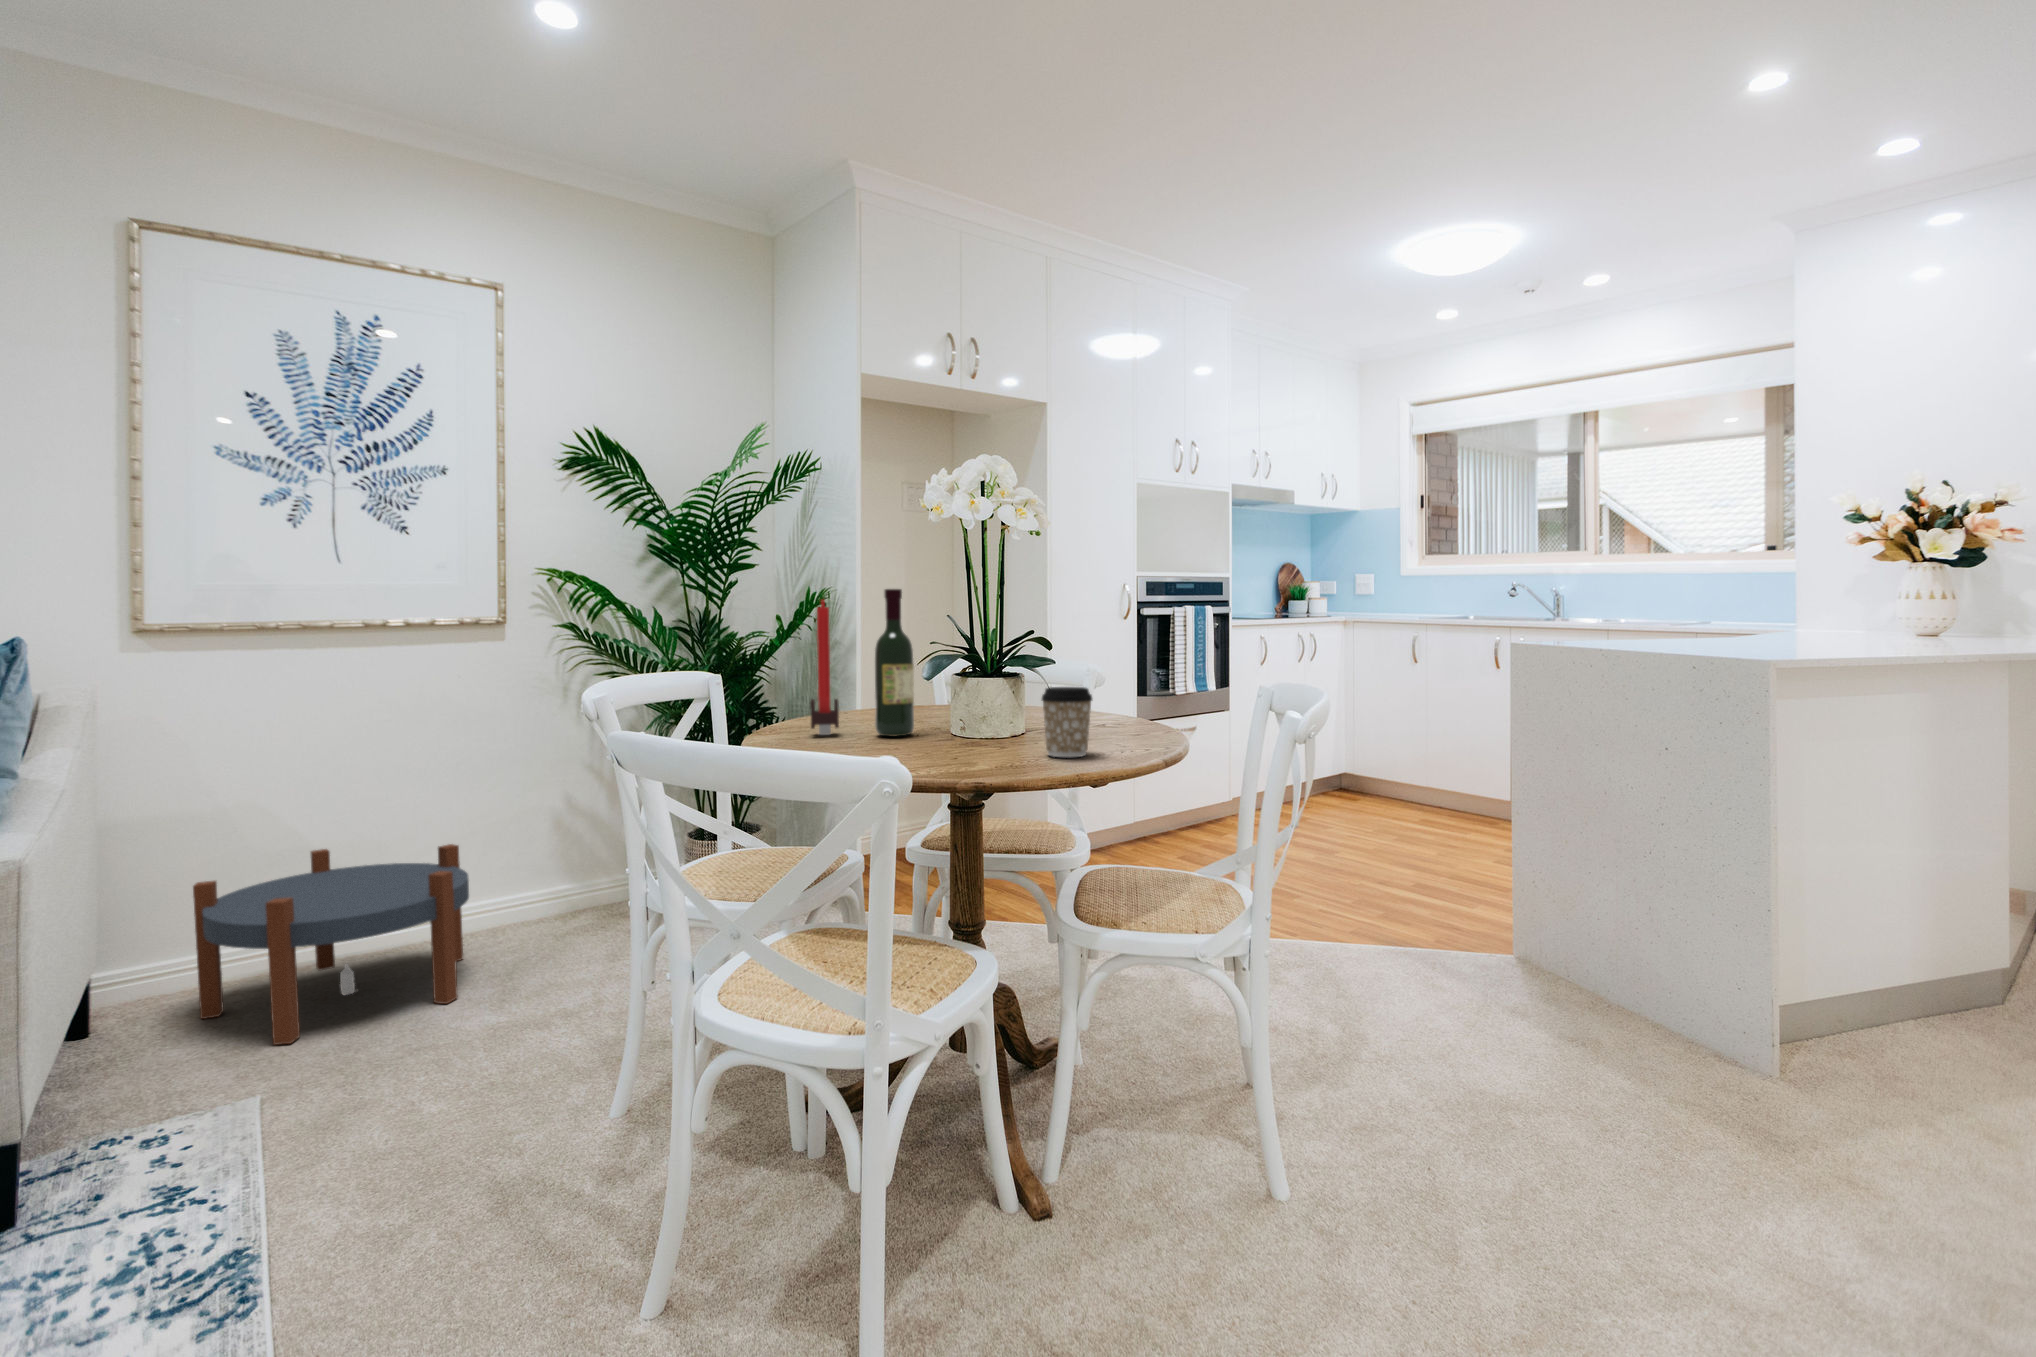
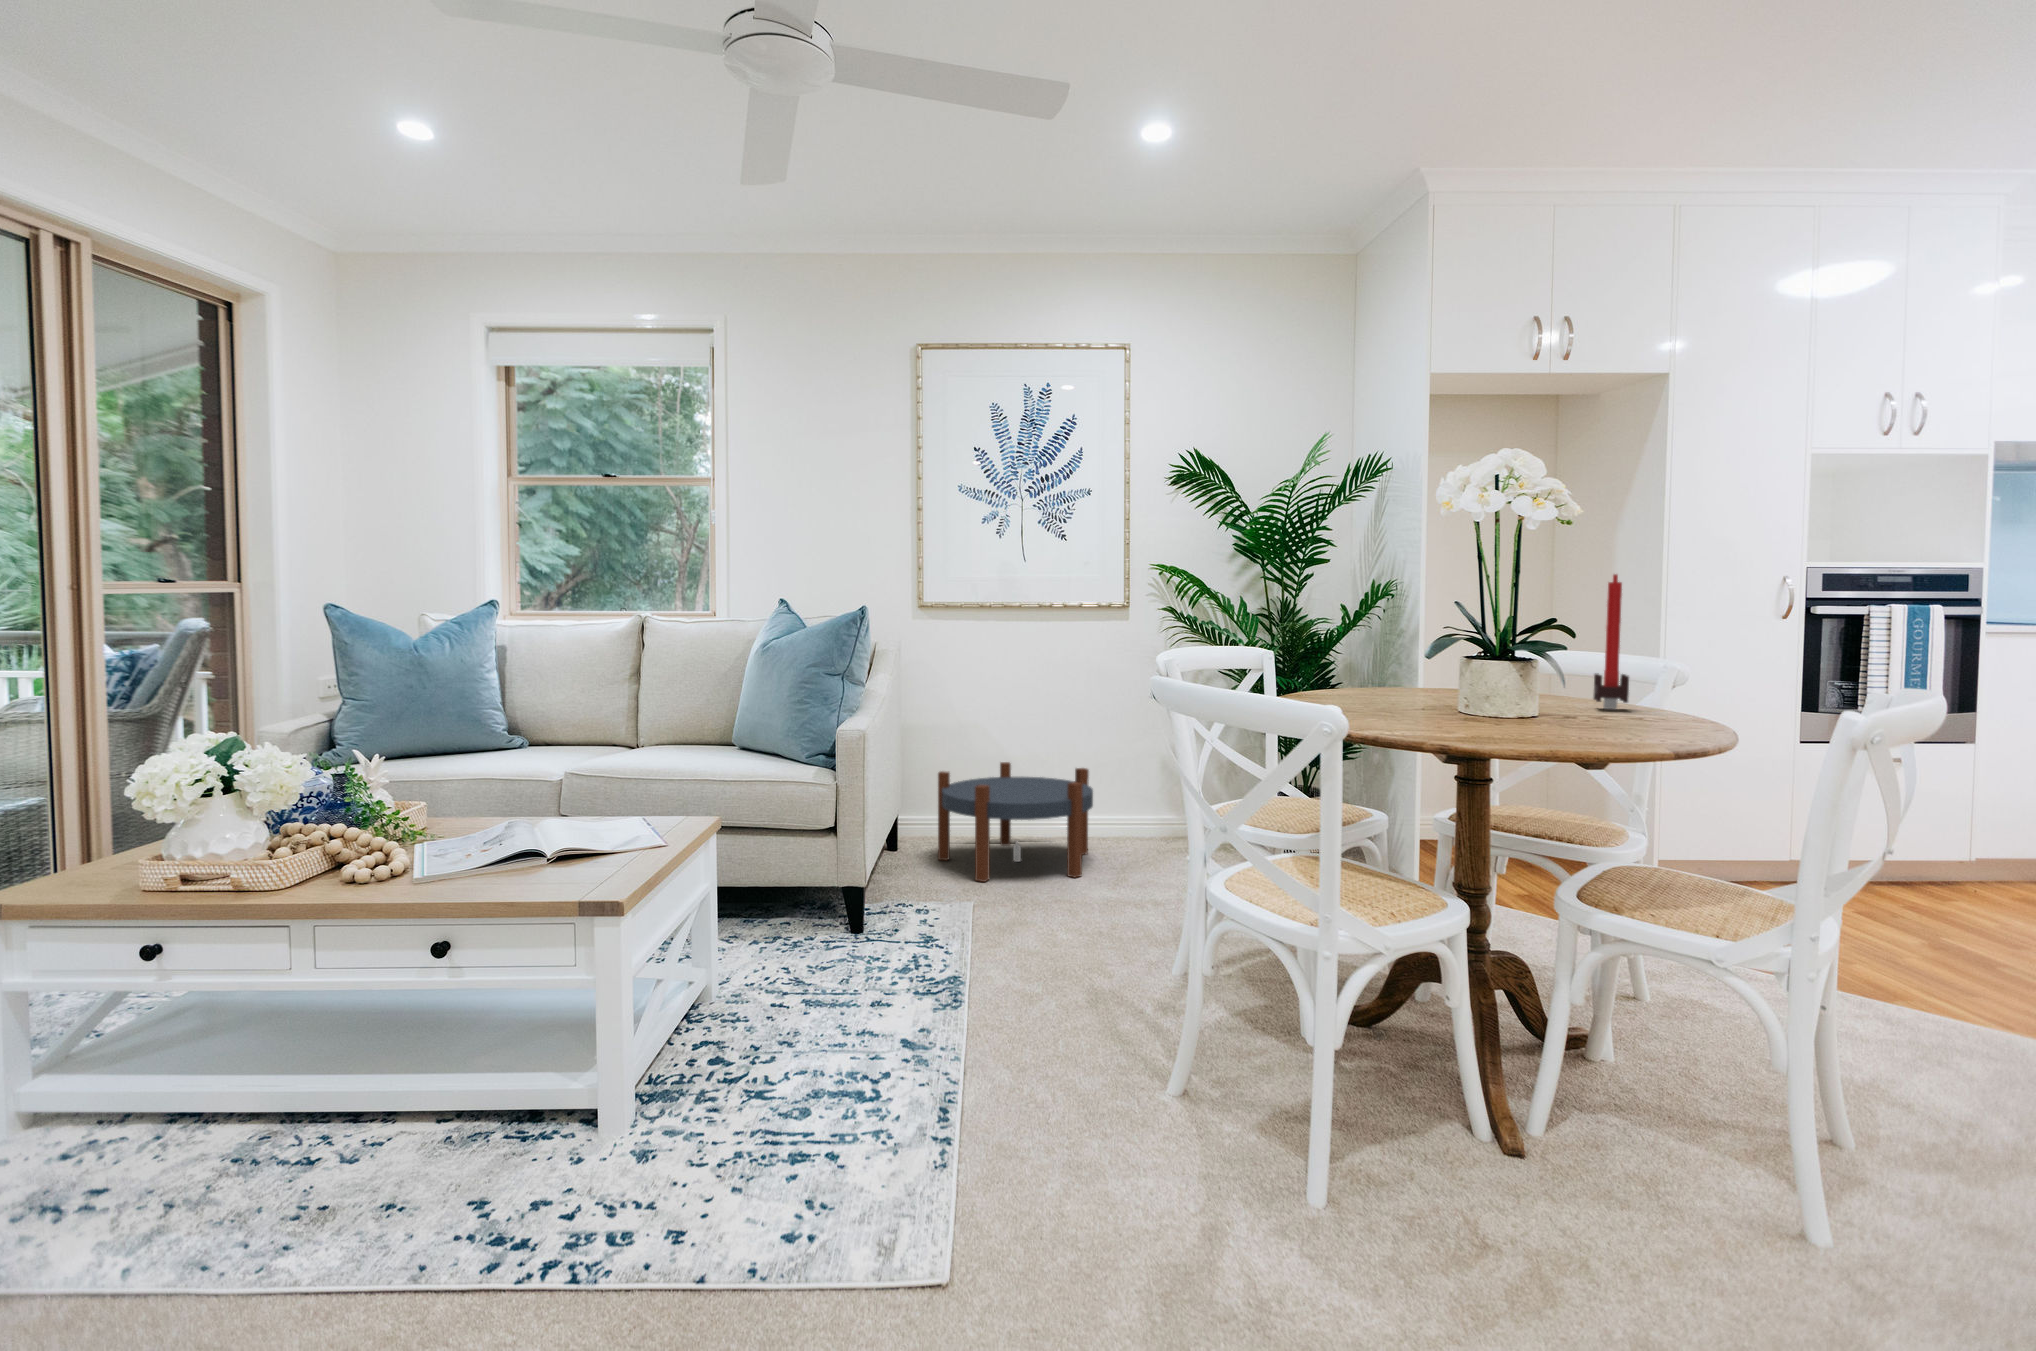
wine bottle: present [875,589,914,737] -> none [1385,571,1420,695]
candle: present [810,599,839,735] -> present [1594,574,1629,709]
coffee cup: present [1042,687,1092,757] -> none [1520,654,1572,715]

